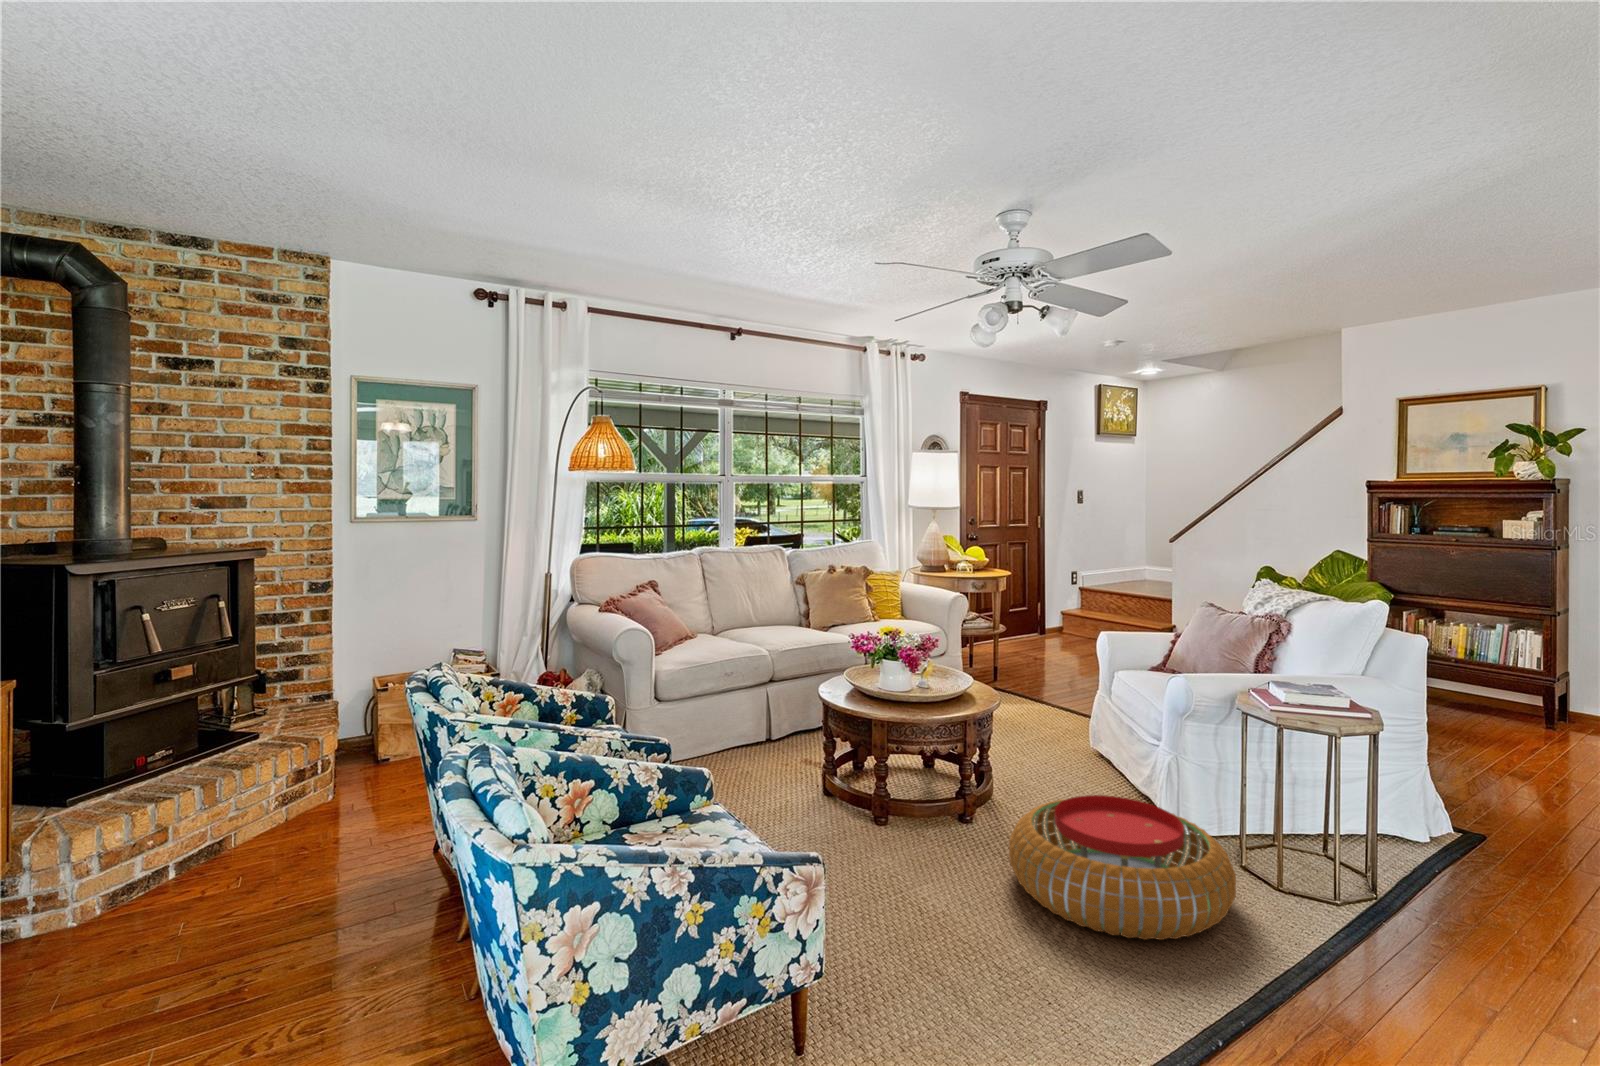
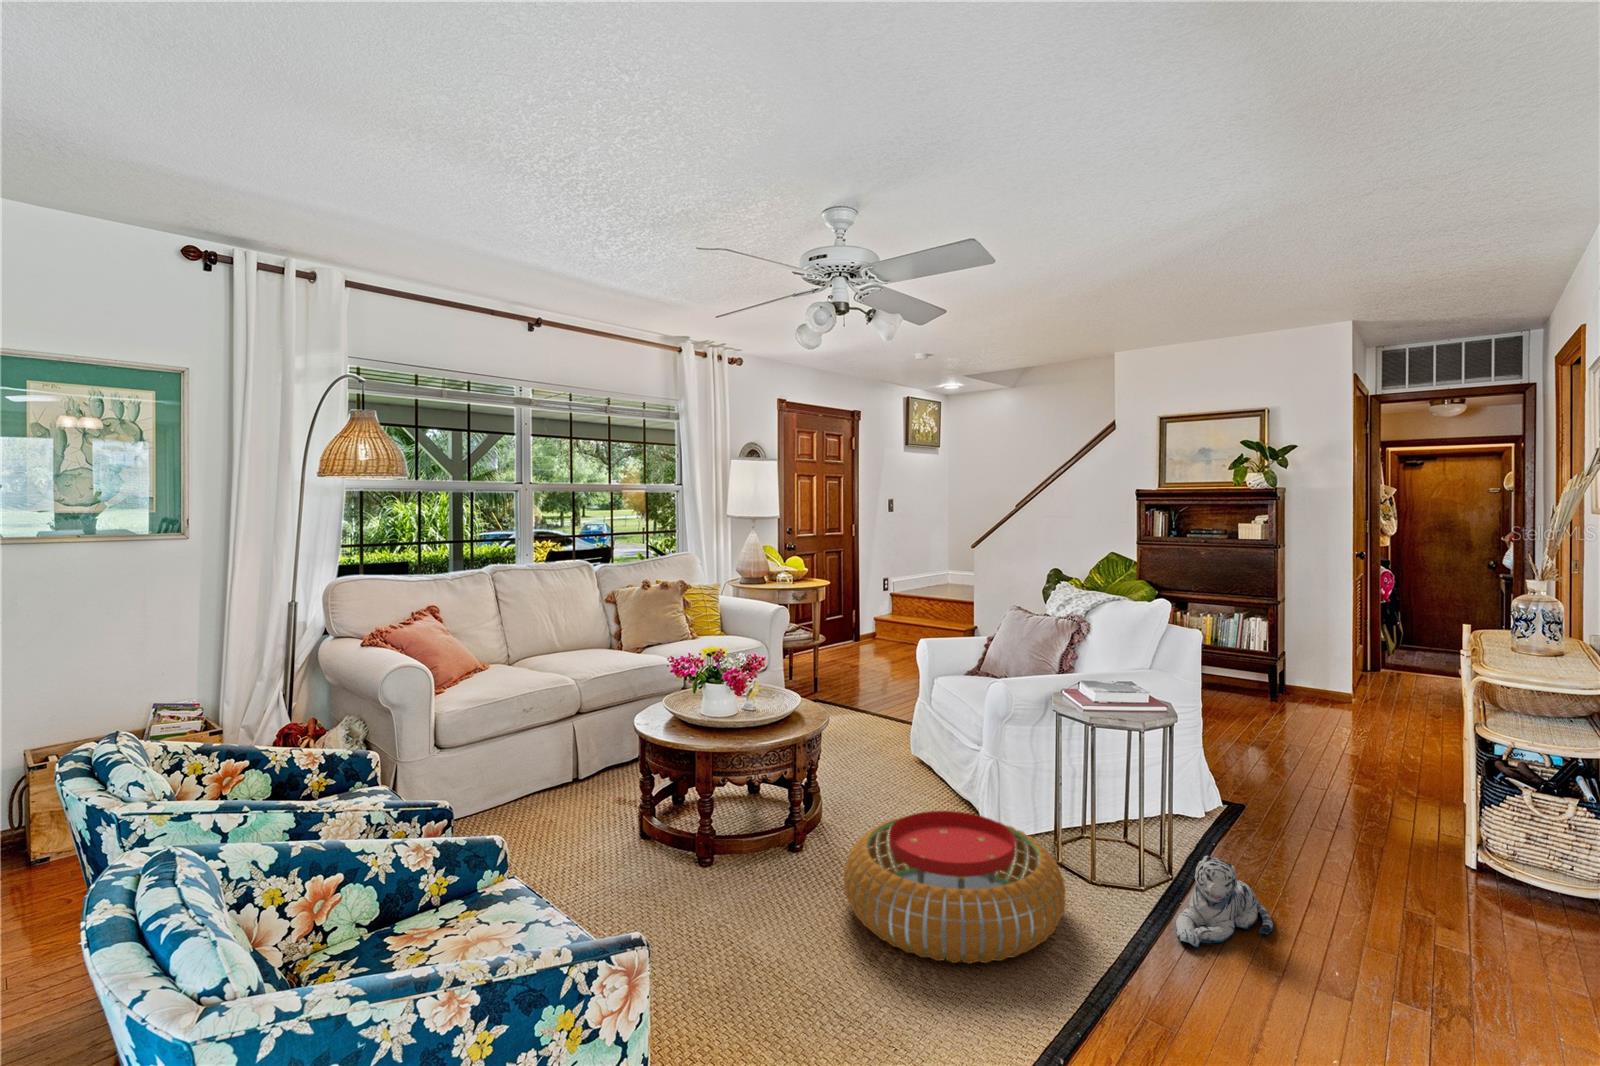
plush toy: none [1361,867,1481,958] -> present [1176,856,1273,947]

